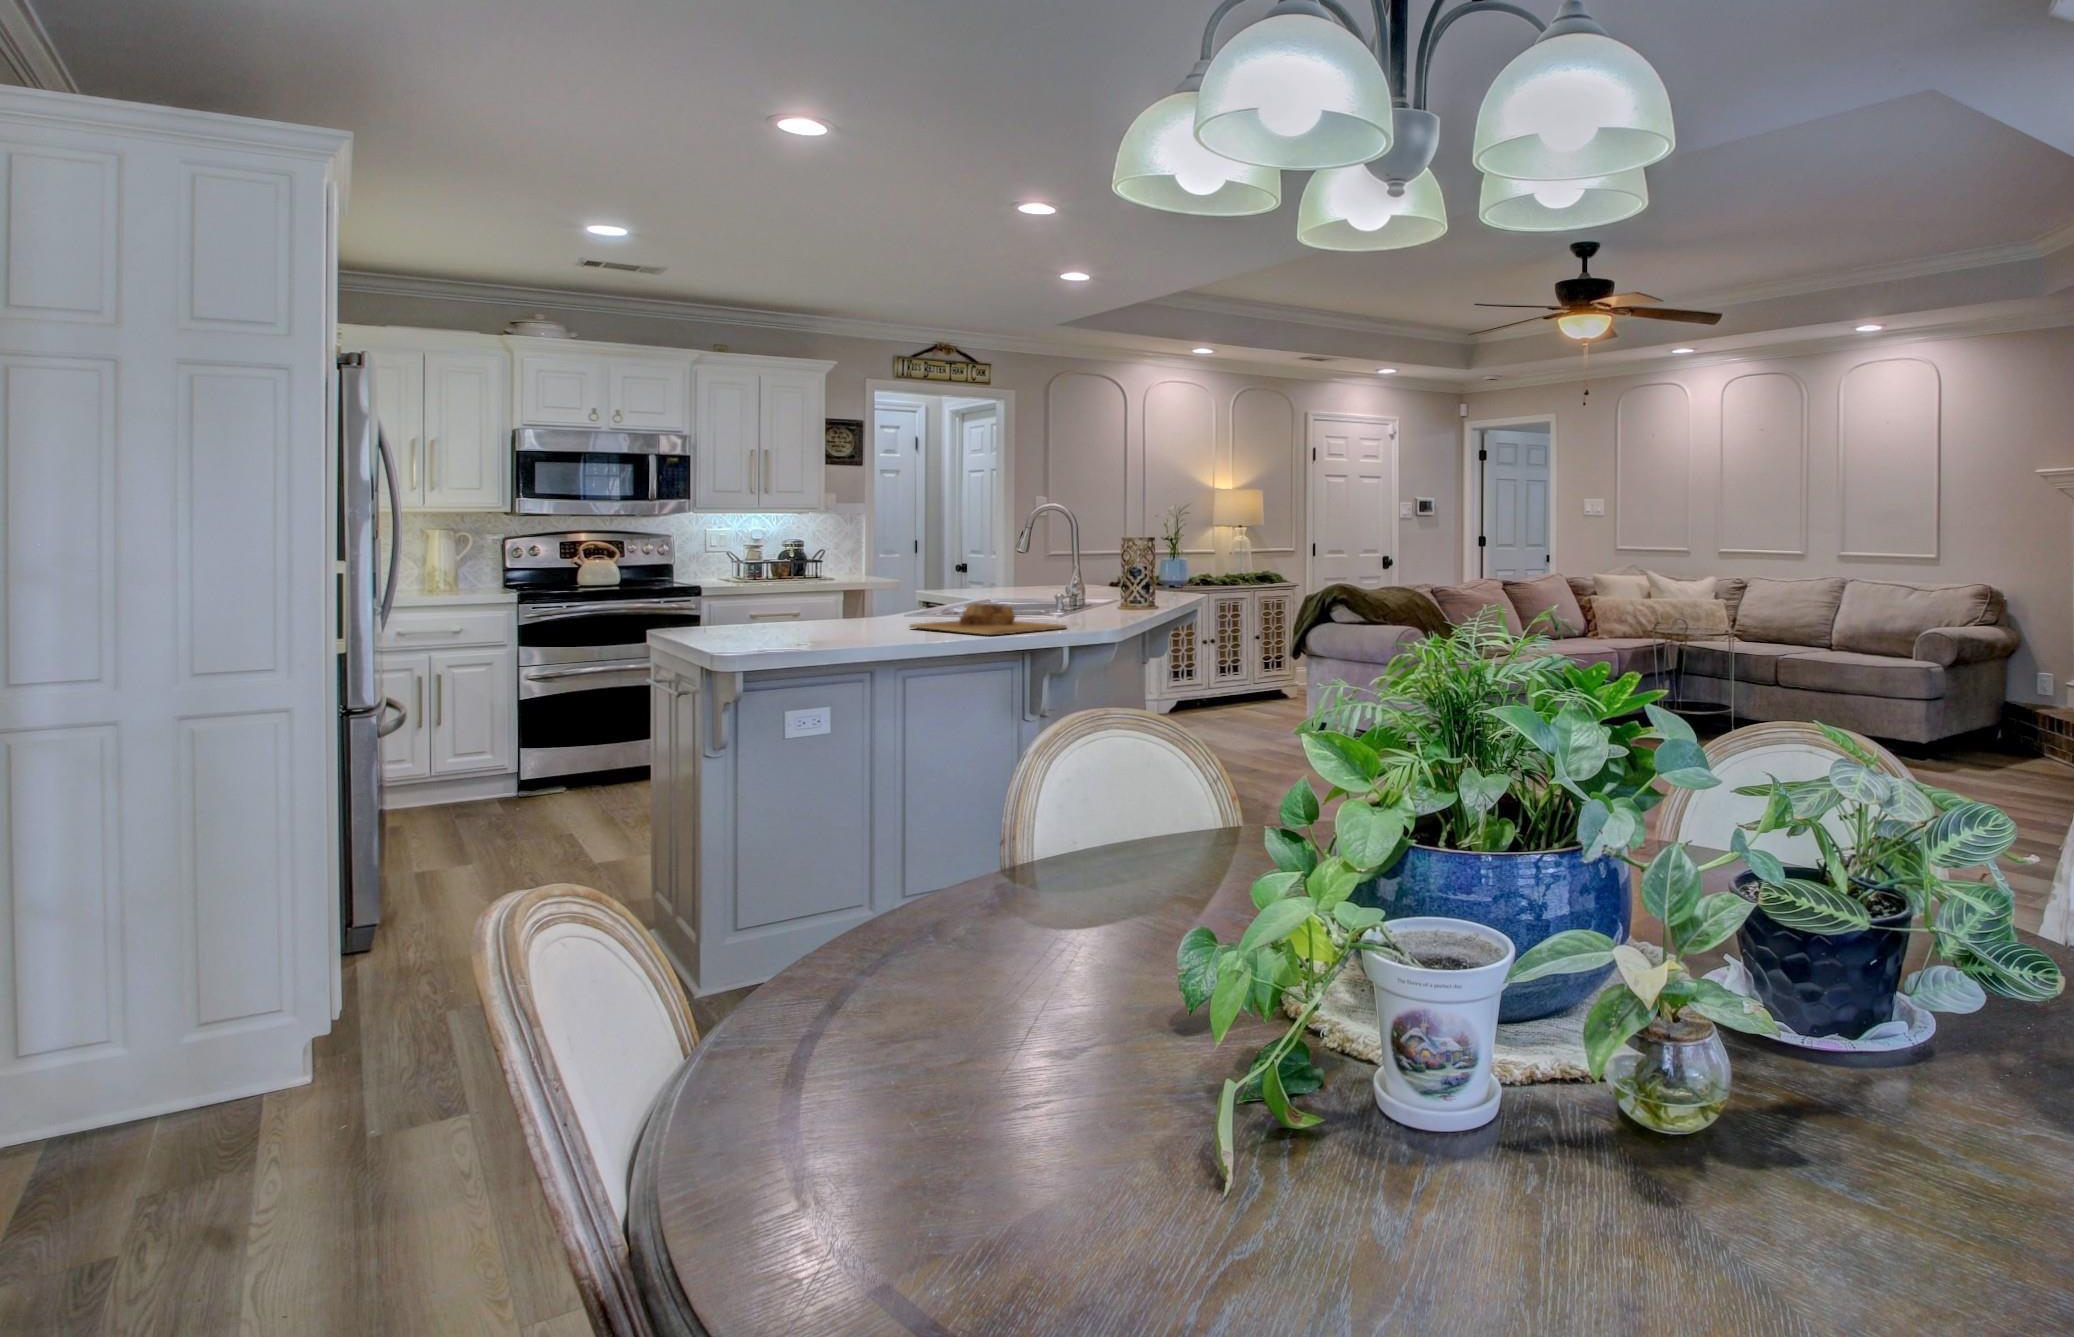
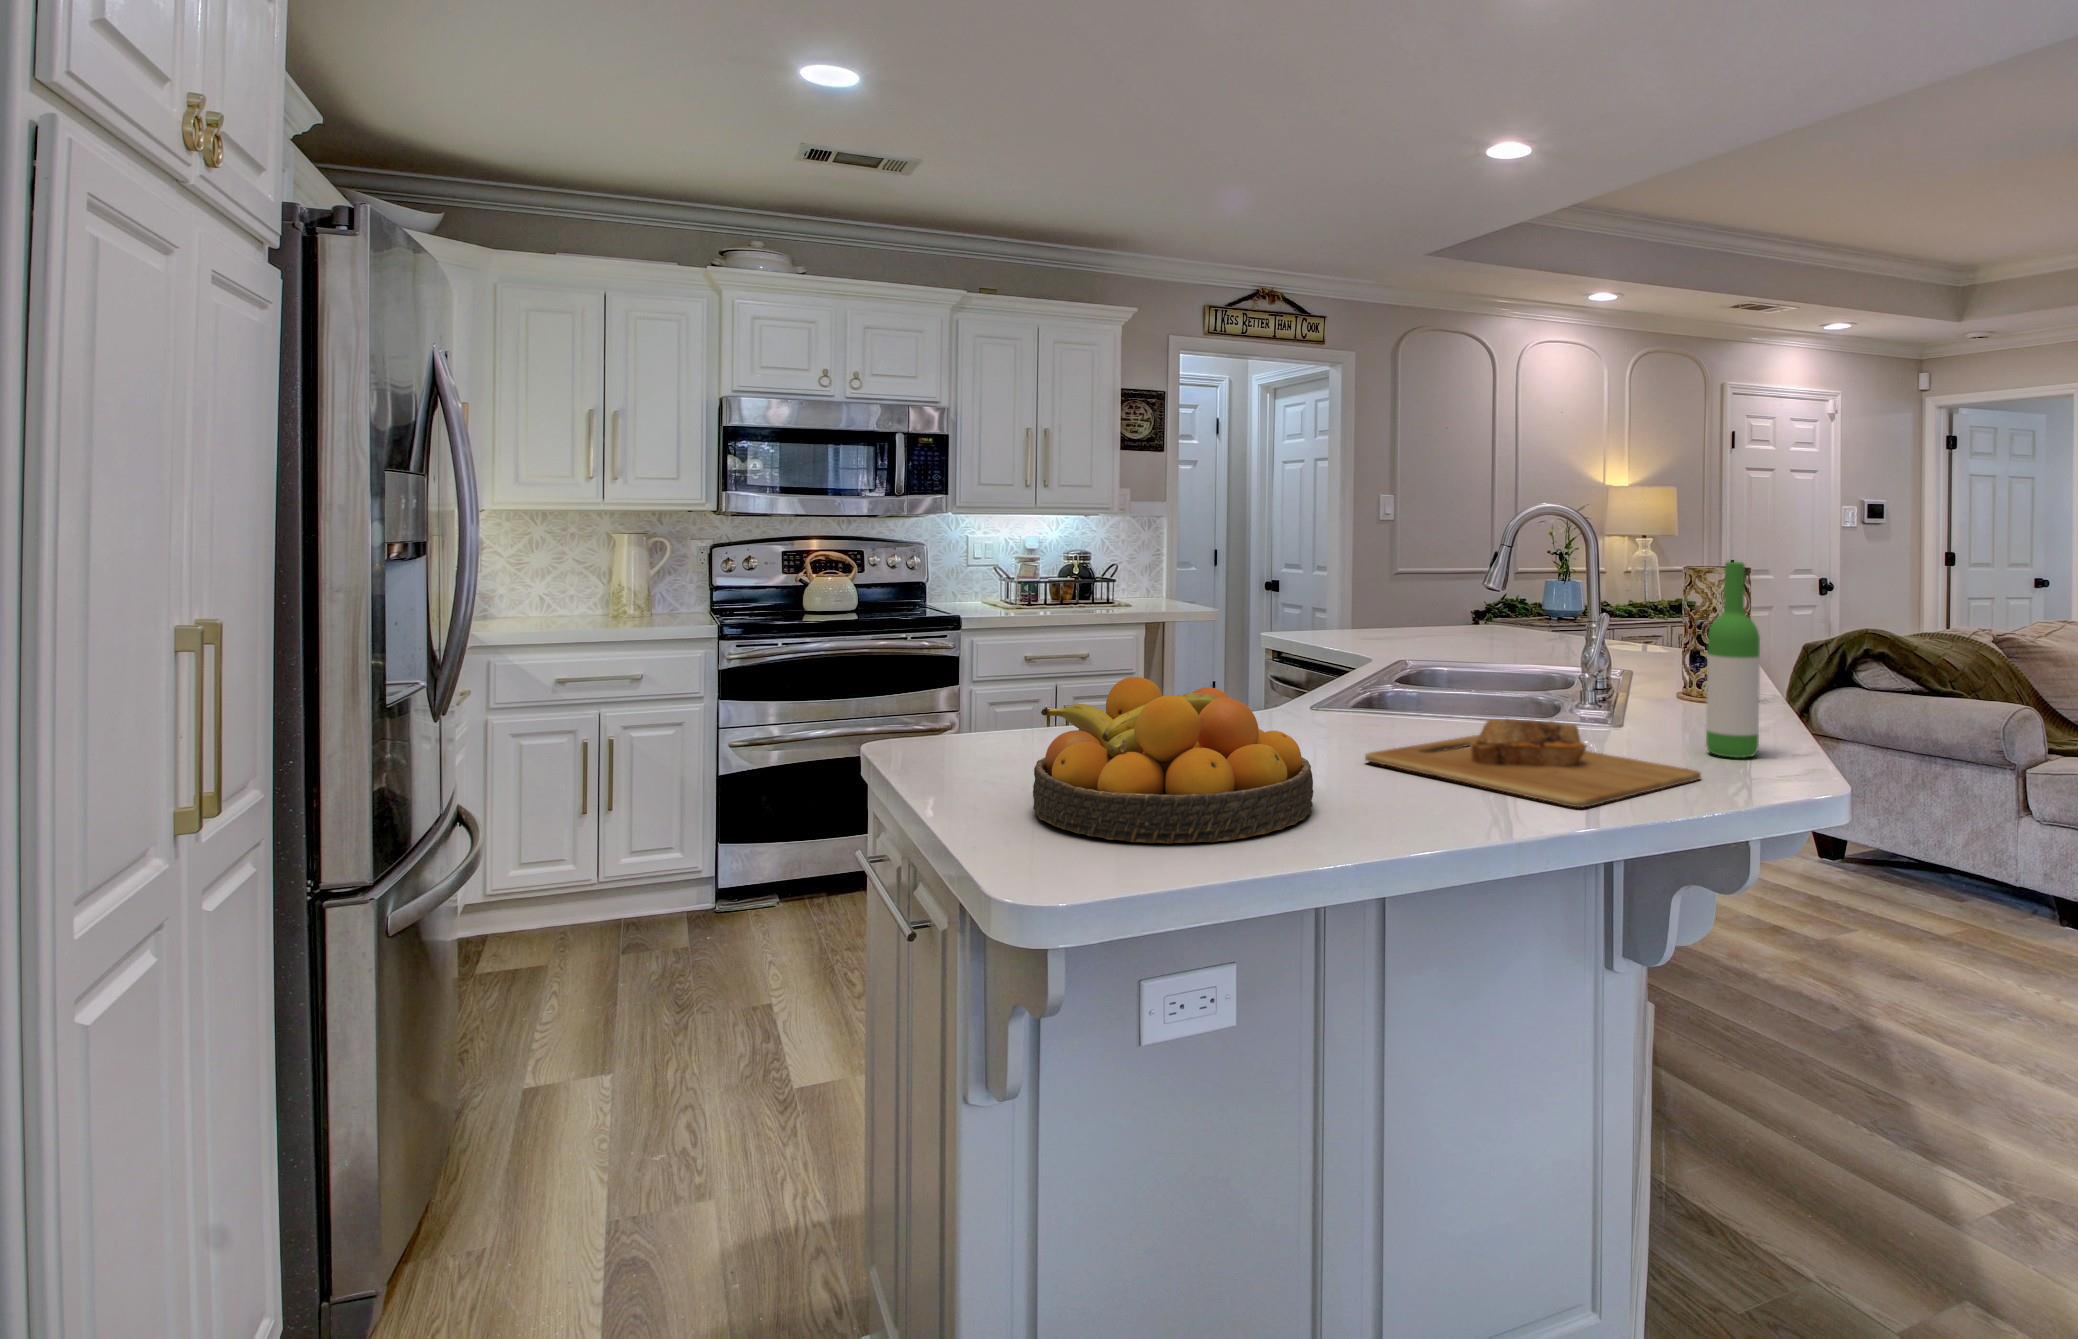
wine bottle: none [1089,528,1113,623] -> present [1706,562,1760,758]
fruit bowl: none [730,582,866,646] -> present [1033,677,1313,844]

